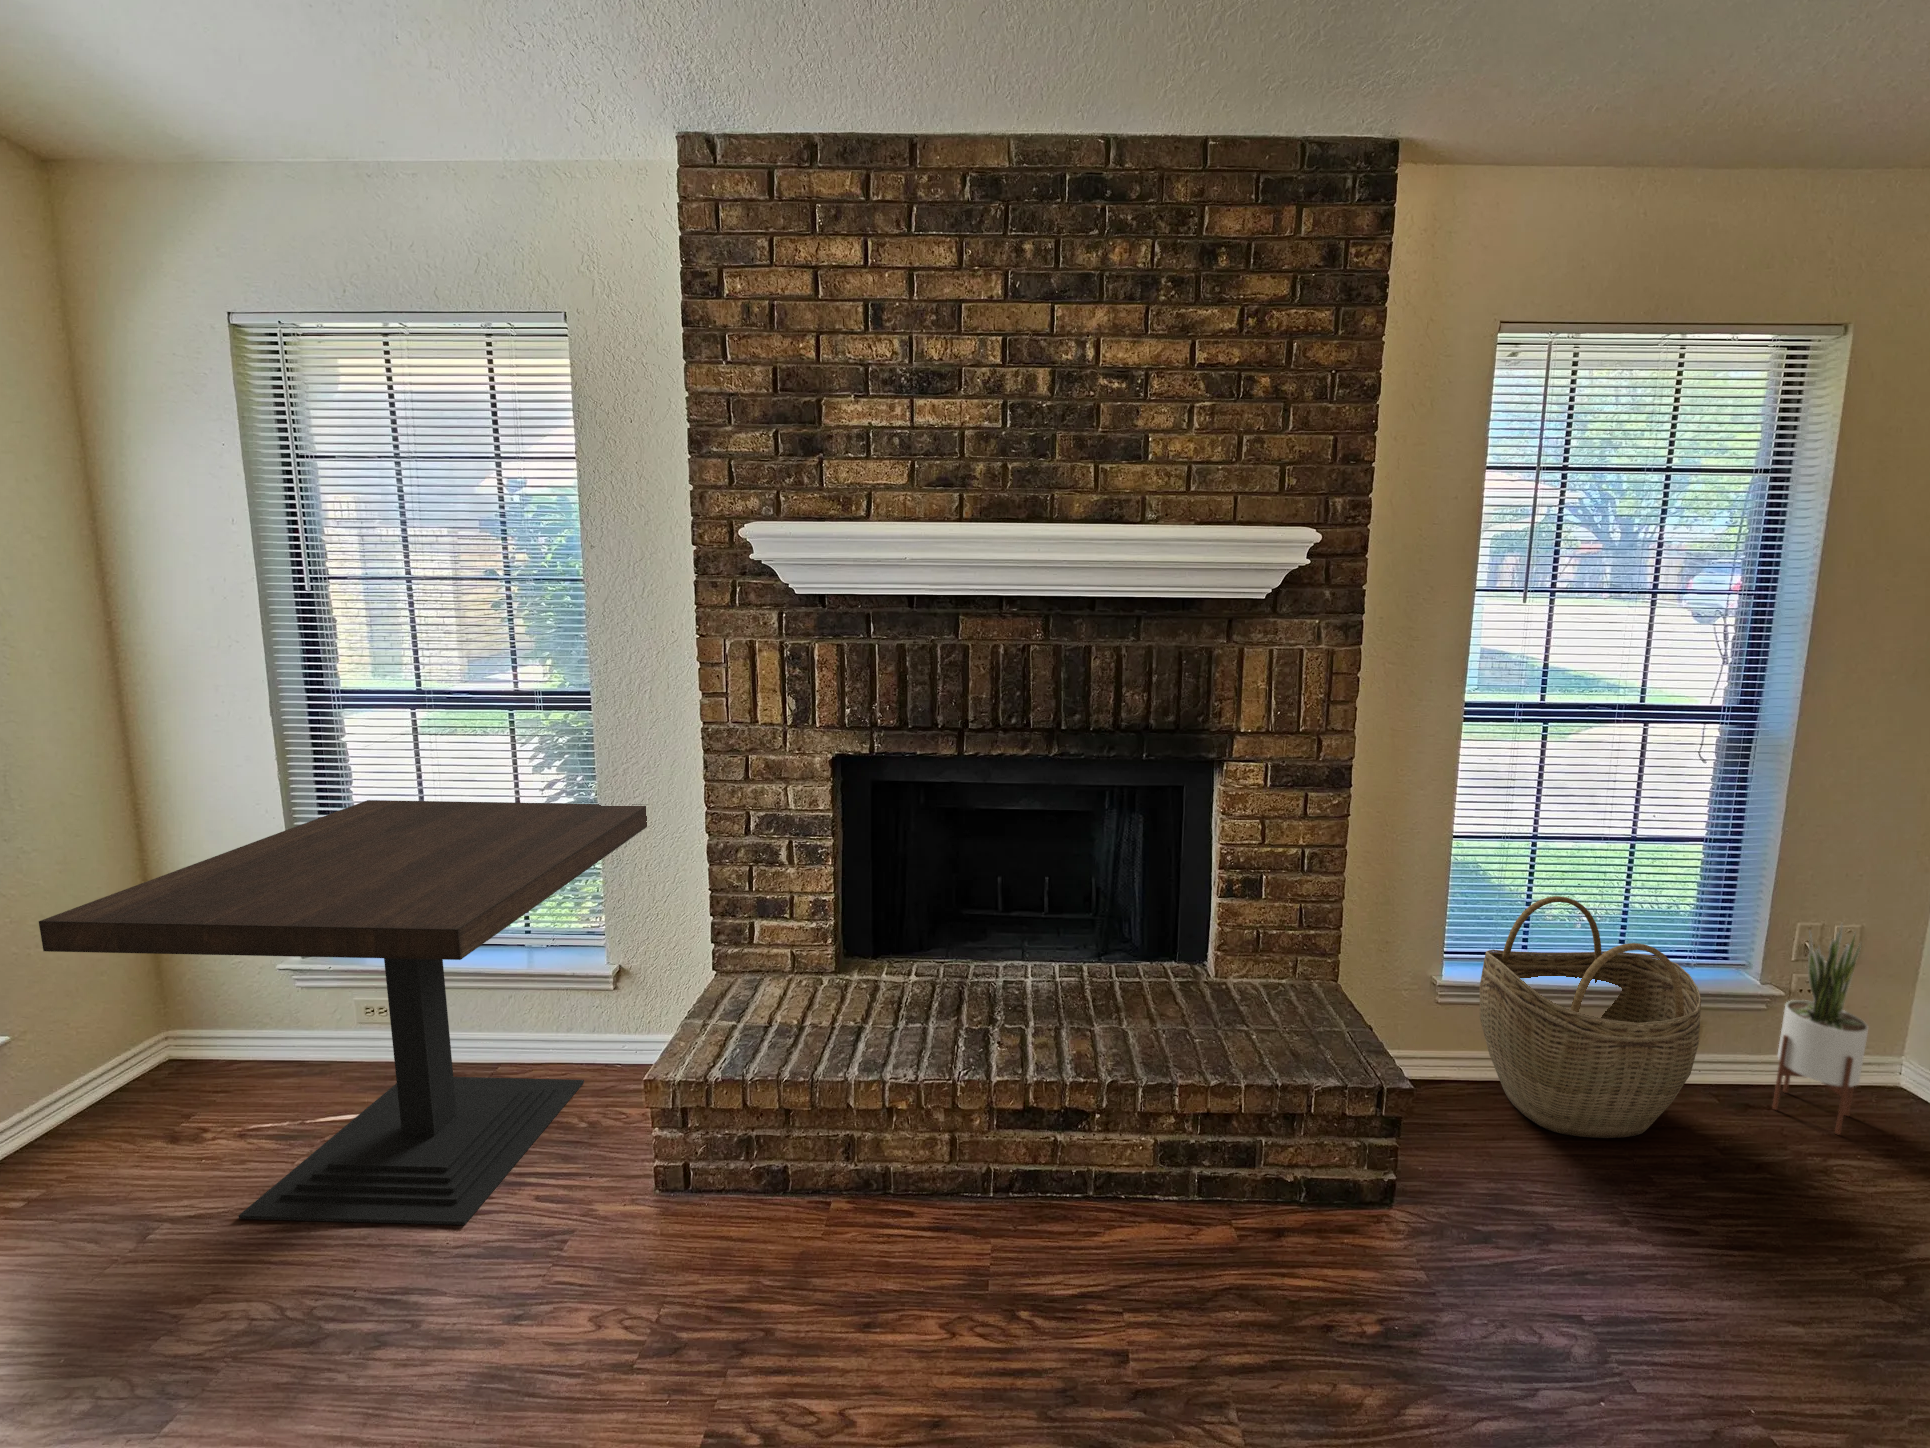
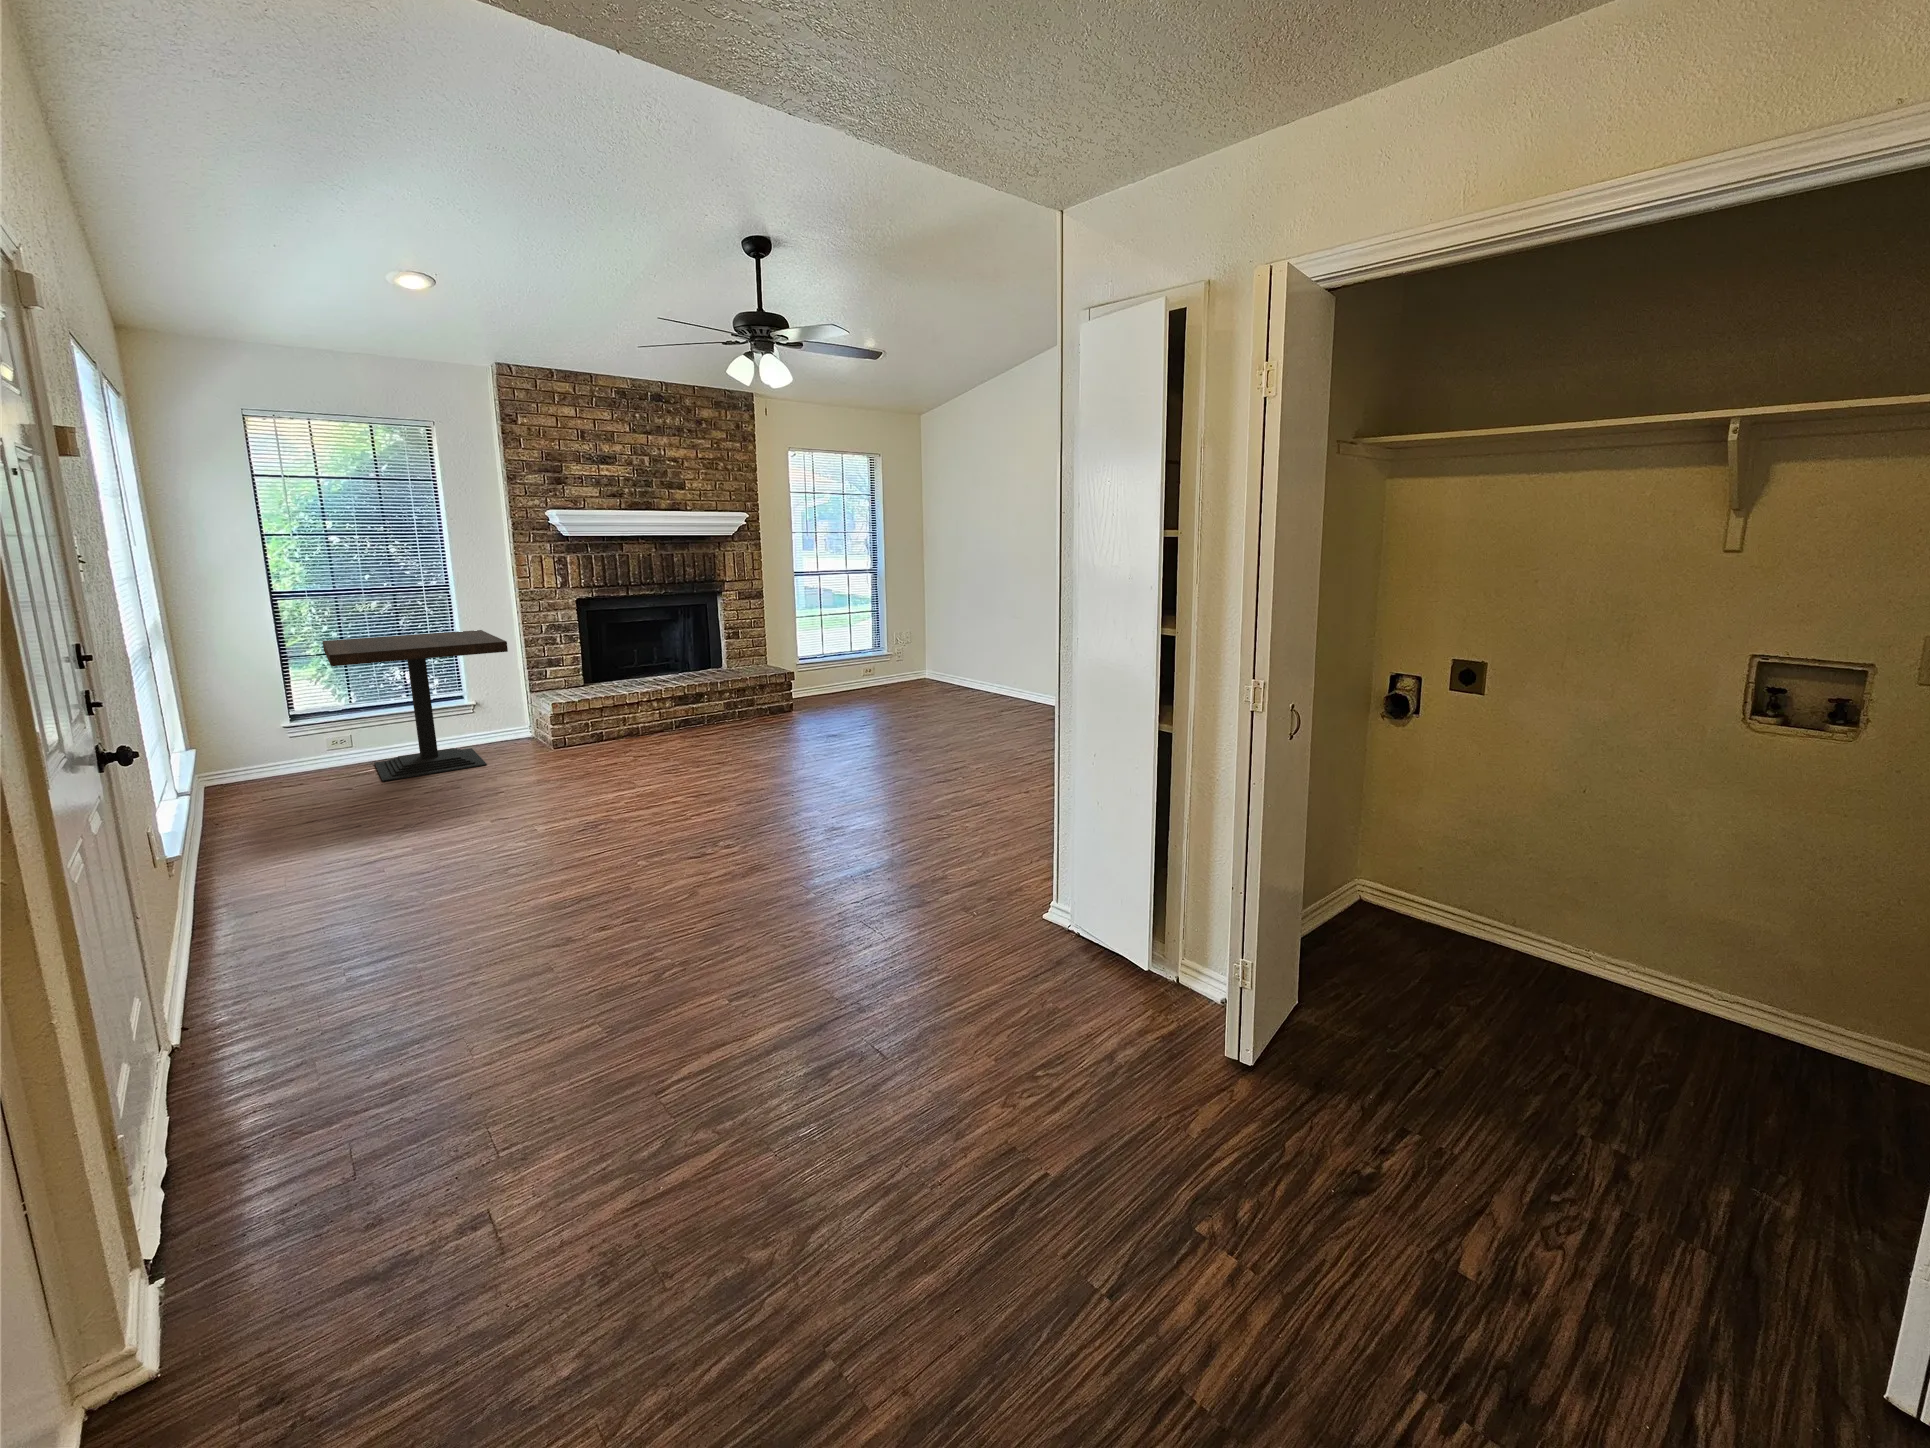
woven basket: present [1480,896,1701,1138] -> none [812,631,869,698]
potted plant: present [1773,924,1868,1135] -> none [893,627,912,687]

